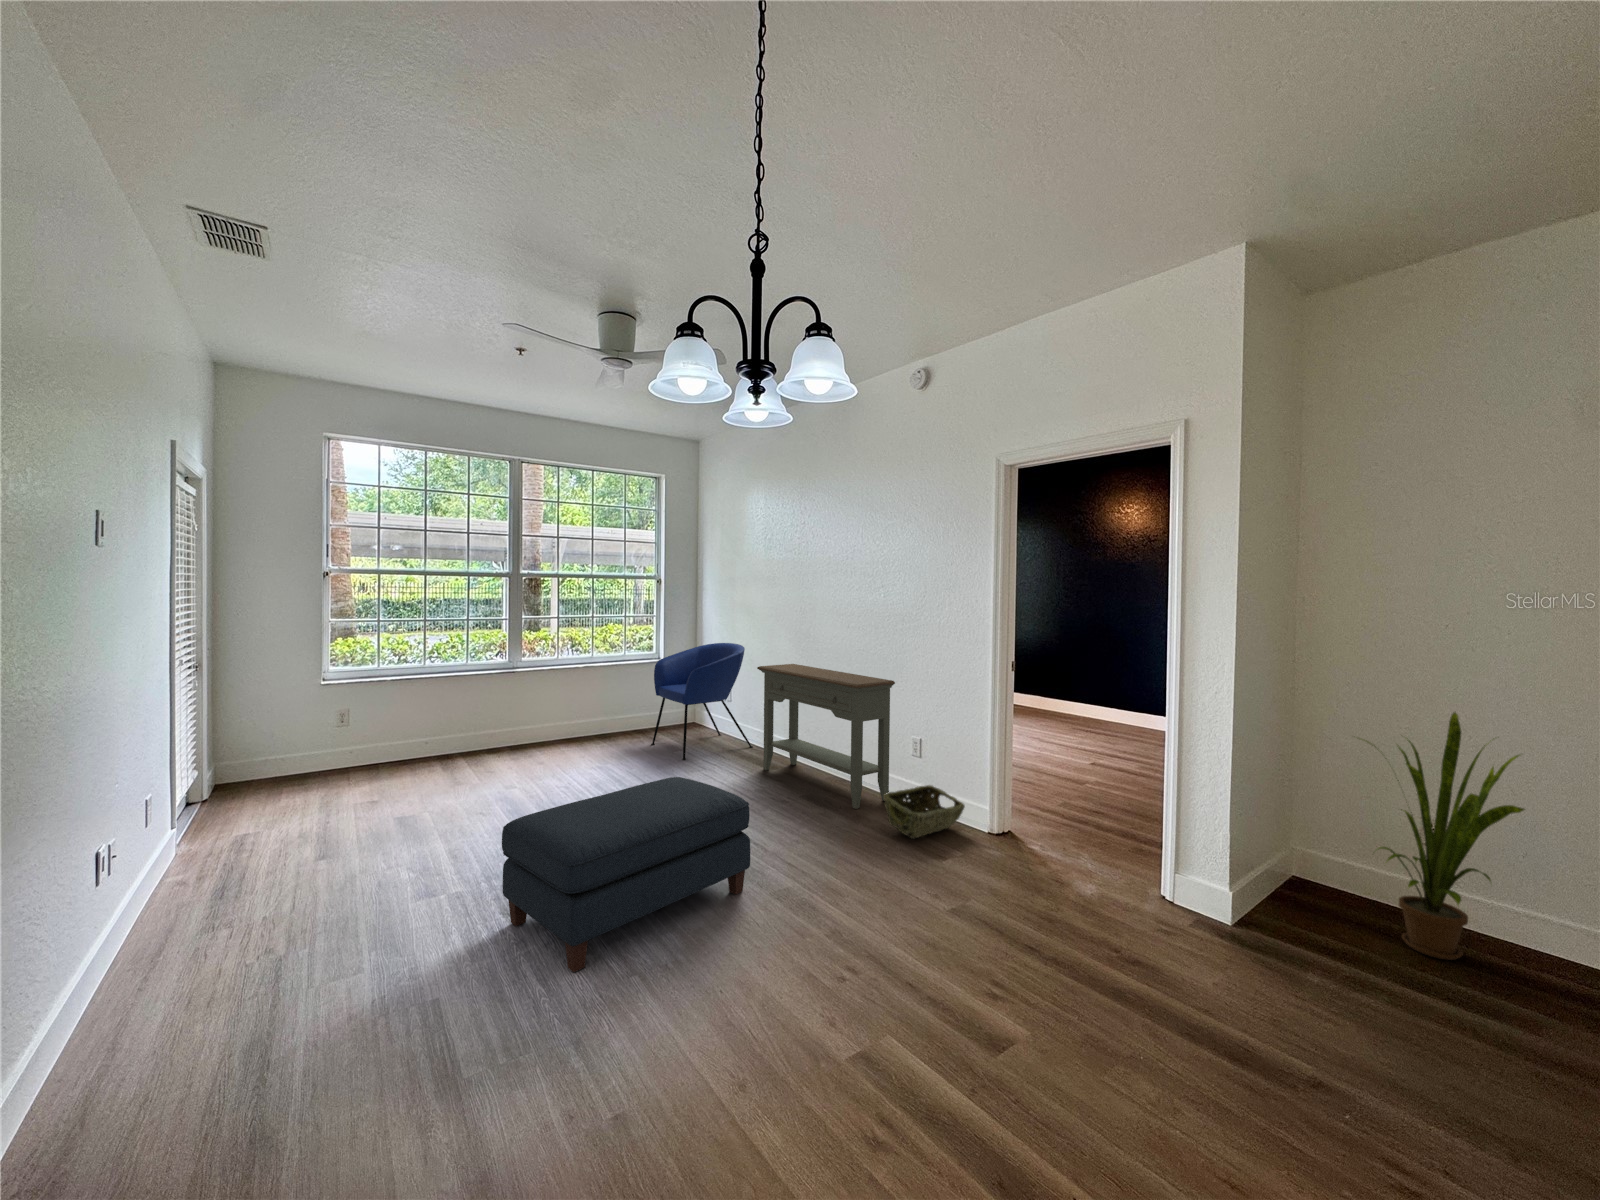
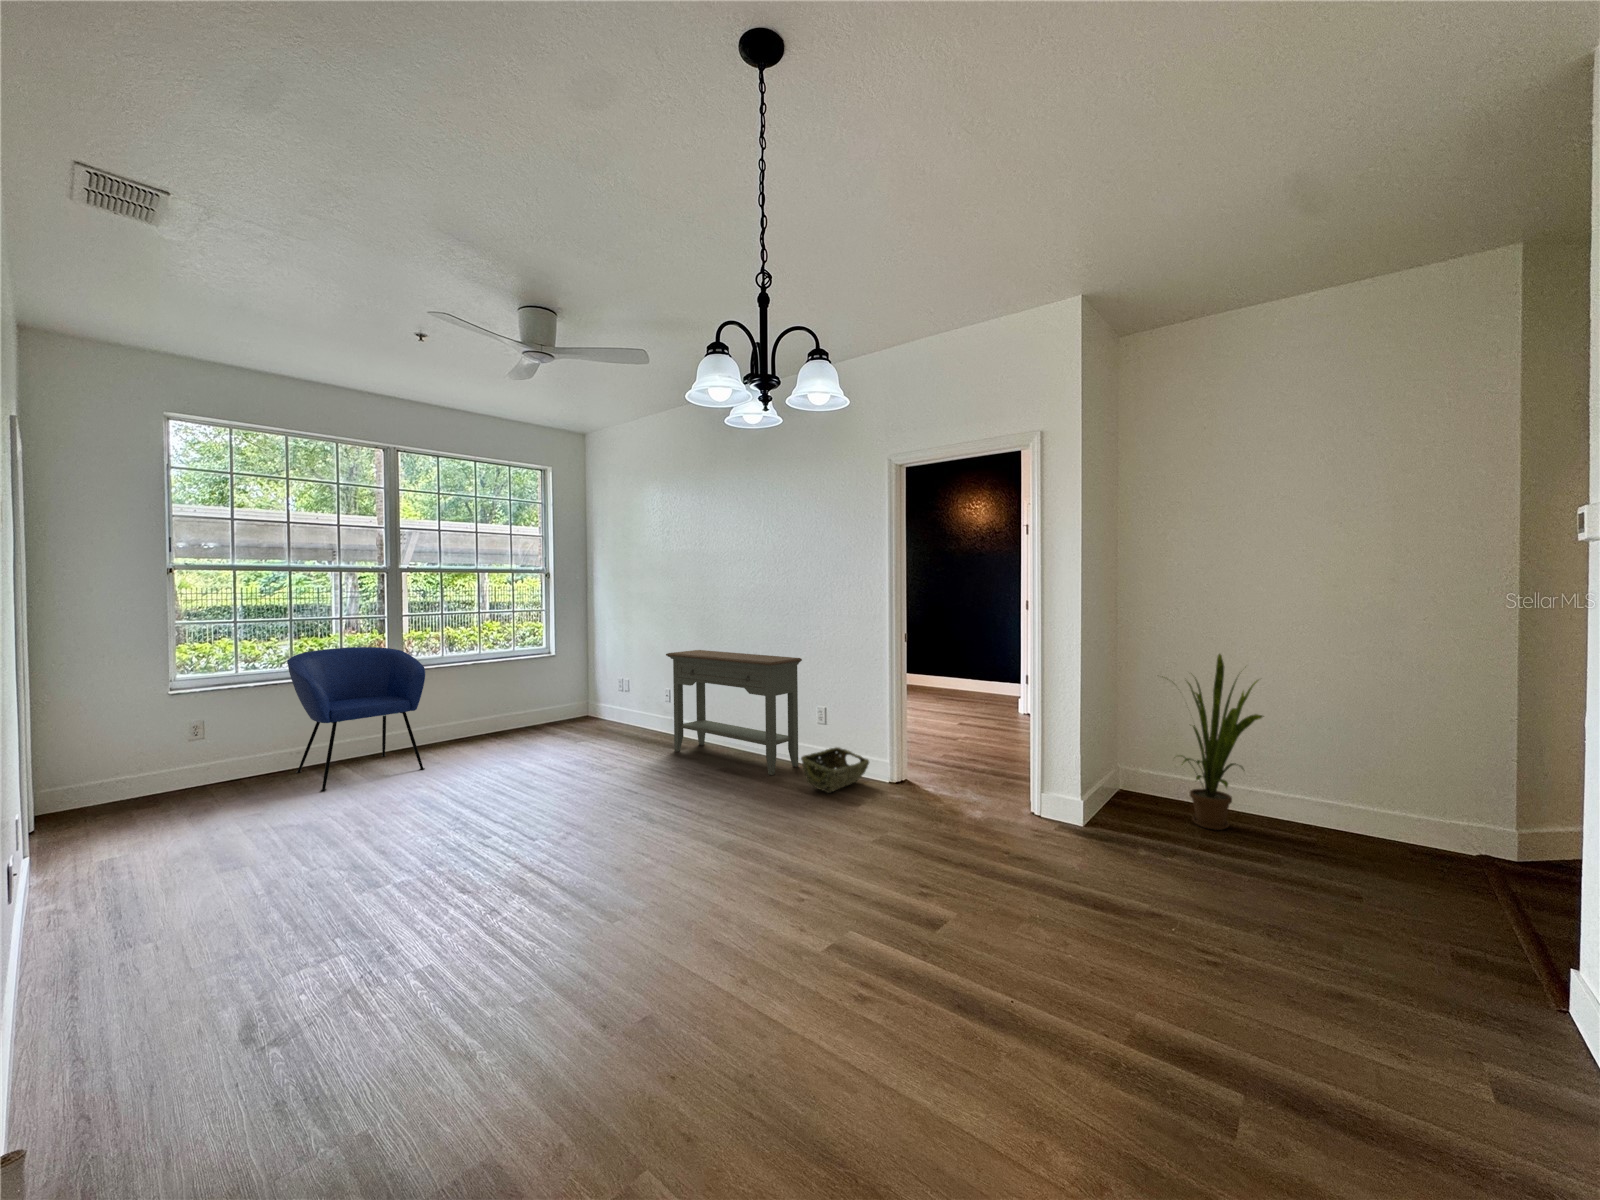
armchair: present [651,643,753,760] -> present [287,647,425,791]
ottoman: present [502,777,750,972] -> none [465,753,699,928]

